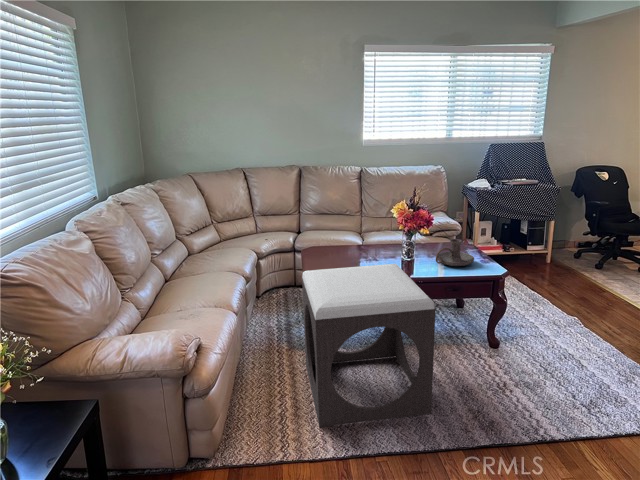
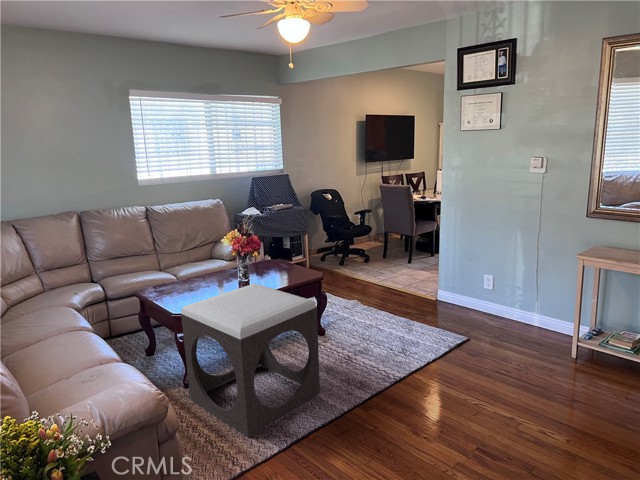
candle holder: present [436,239,474,266] -> none [266,256,296,279]

